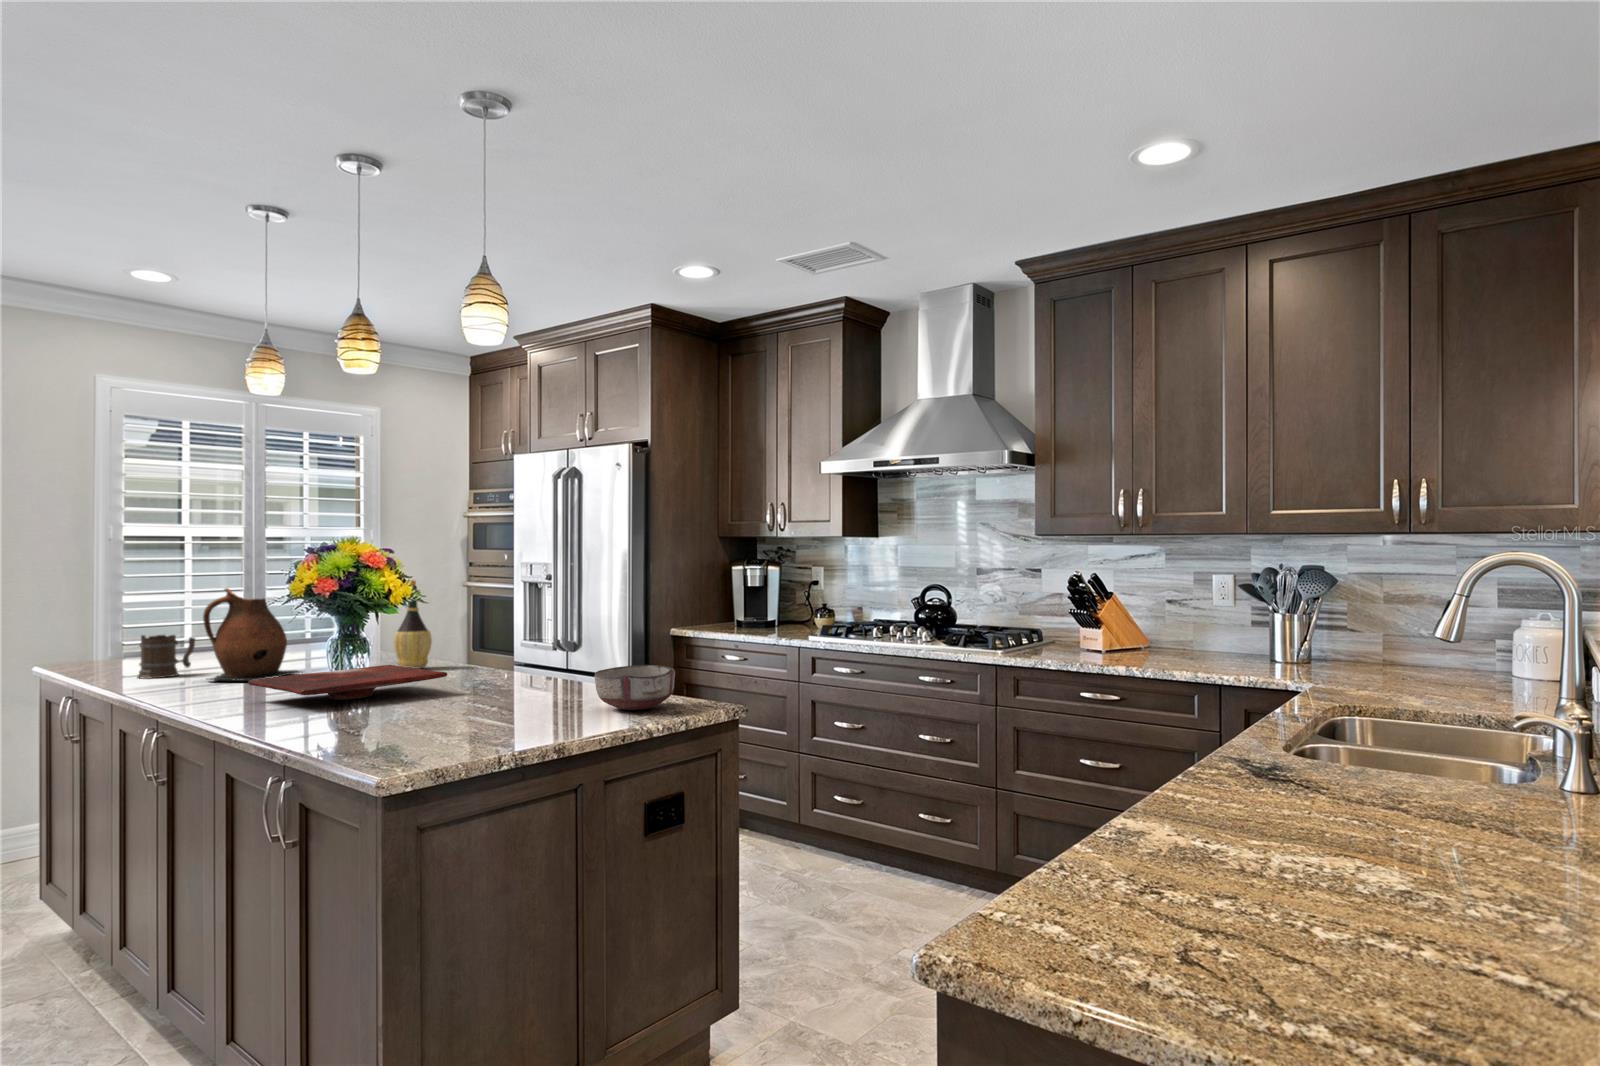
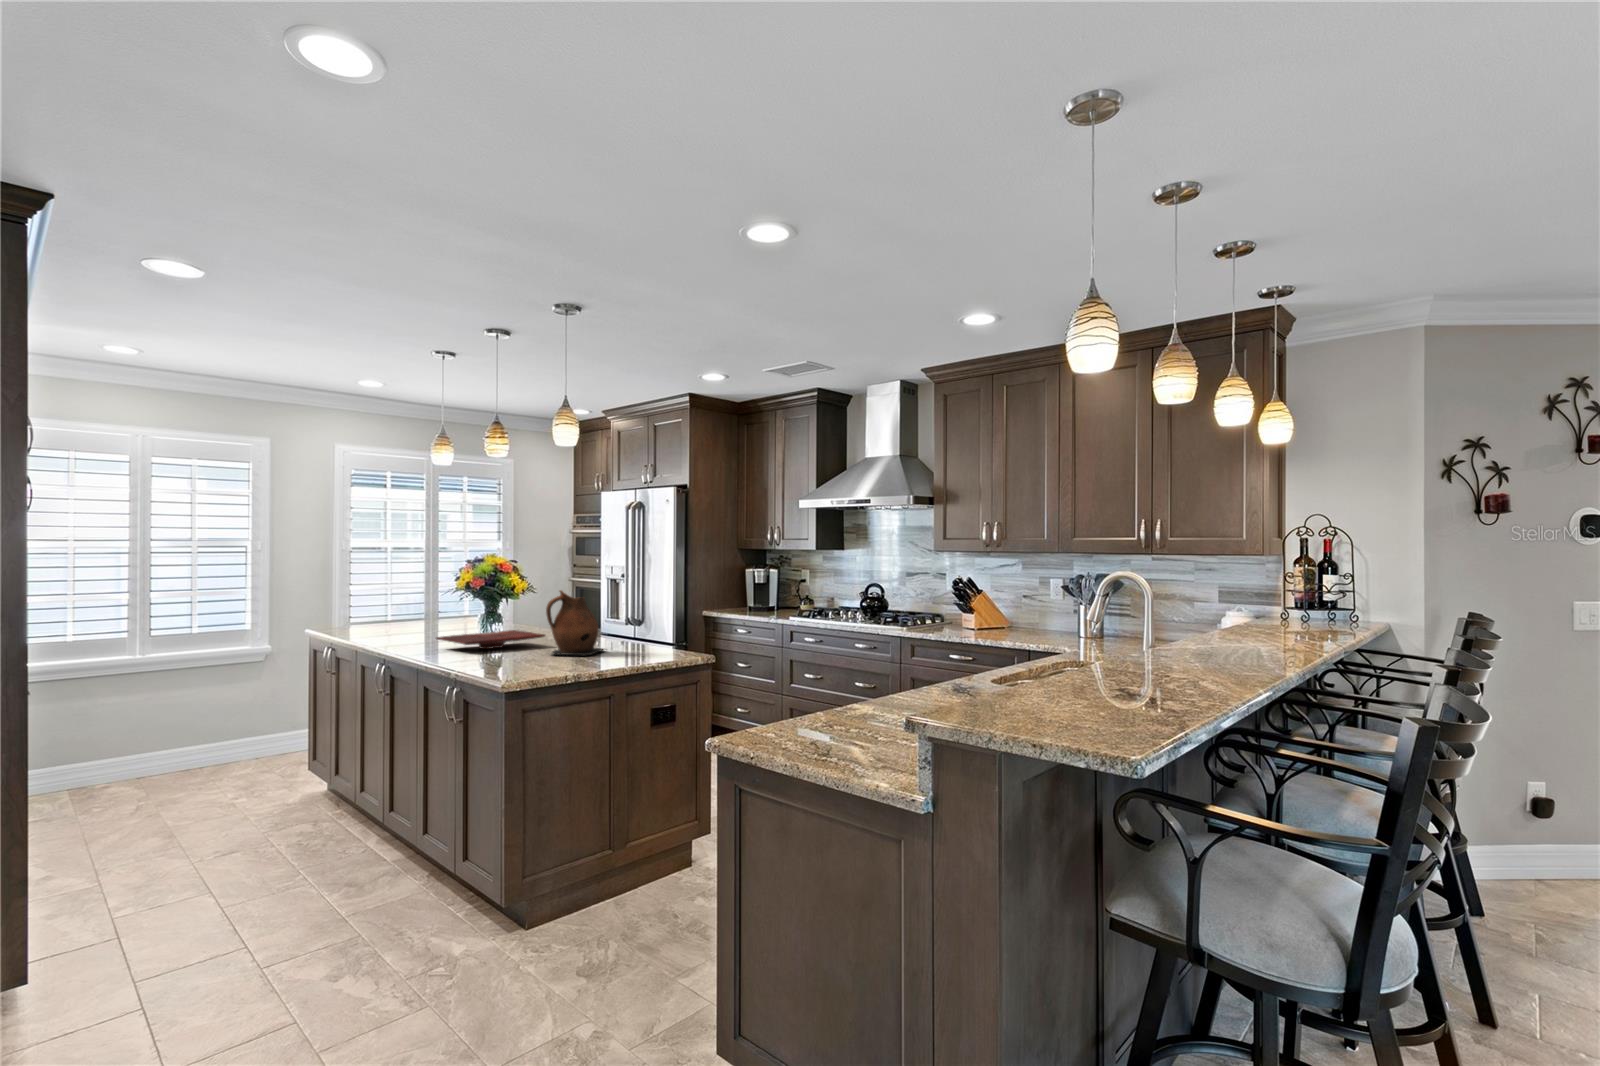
wine bottle: present [393,580,432,668] -> none [517,579,540,634]
ceramic pitcher: present [203,588,300,680] -> present [546,590,605,656]
mug: present [138,635,195,679] -> none [370,611,402,637]
ceramic bowl: present [595,665,675,710] -> none [625,631,670,656]

